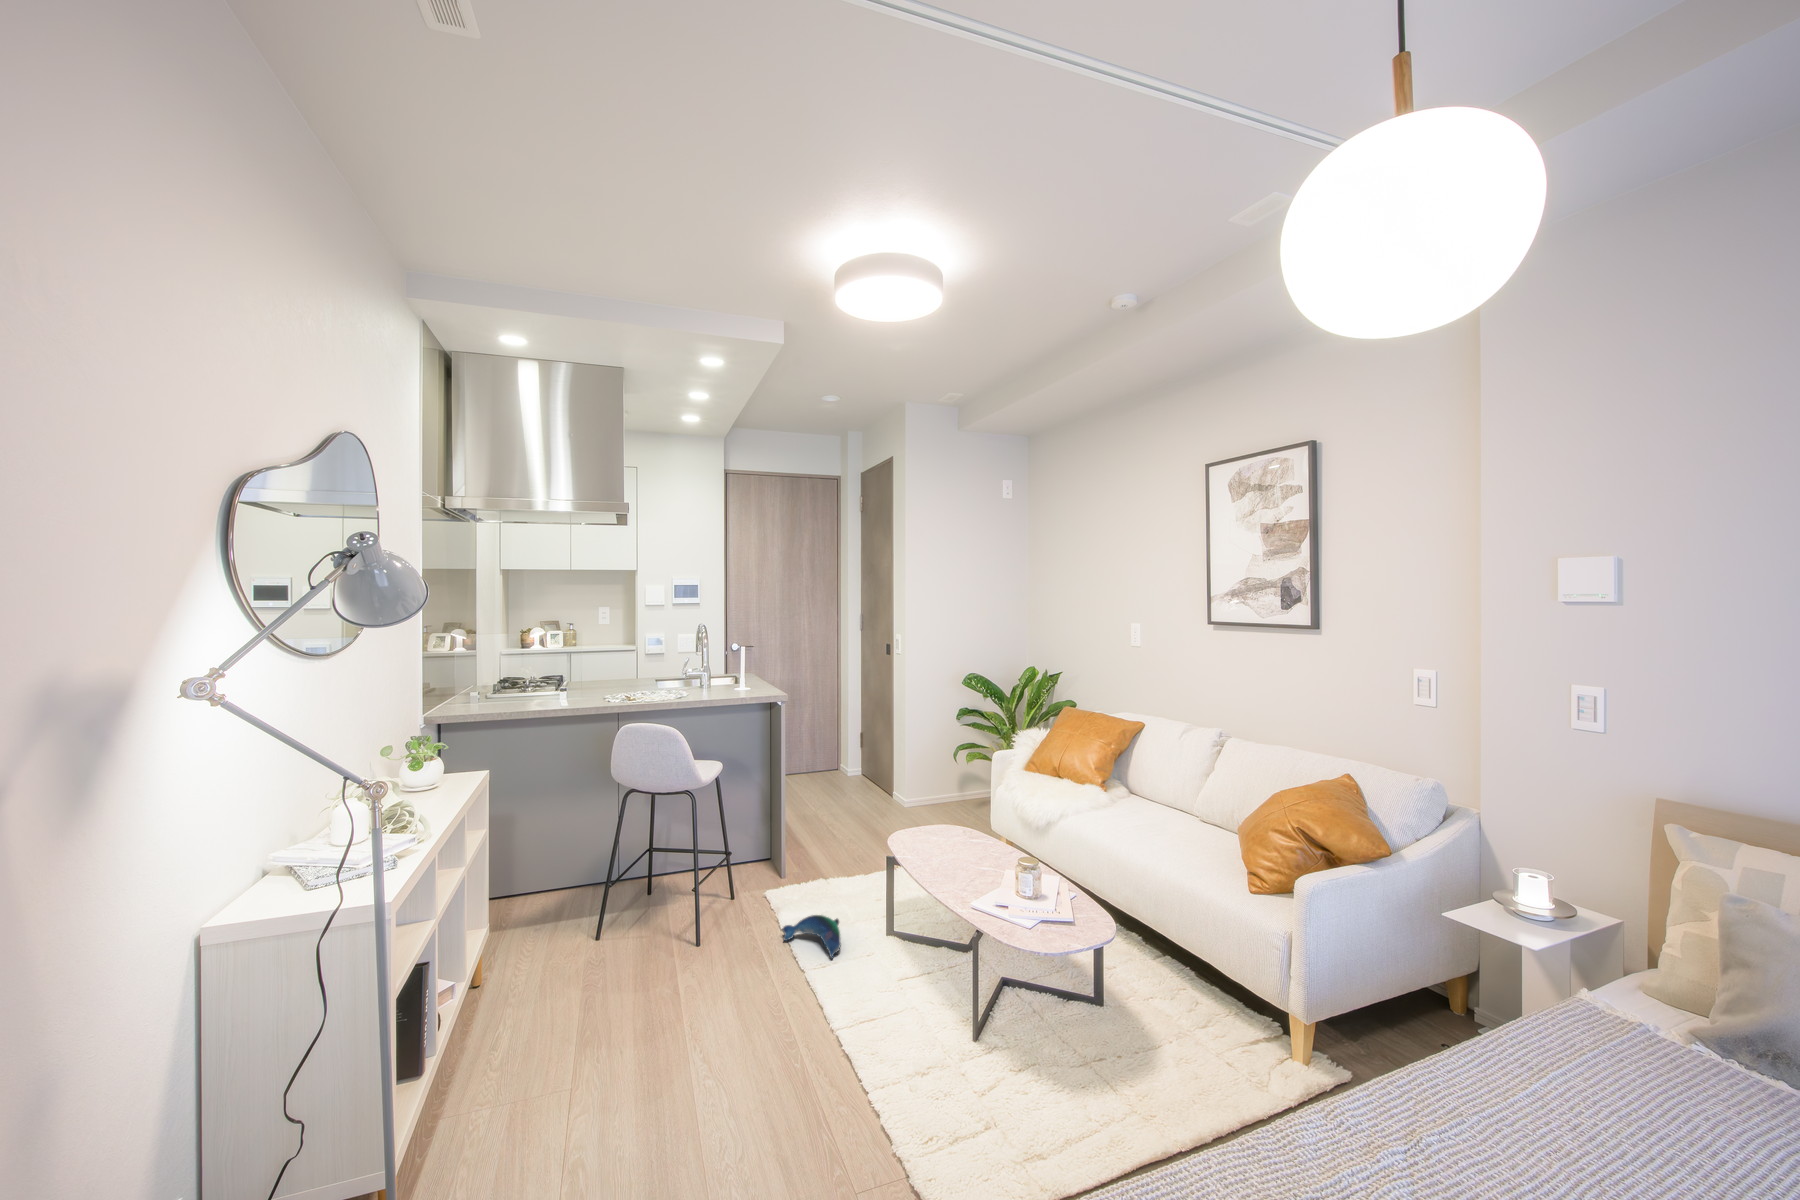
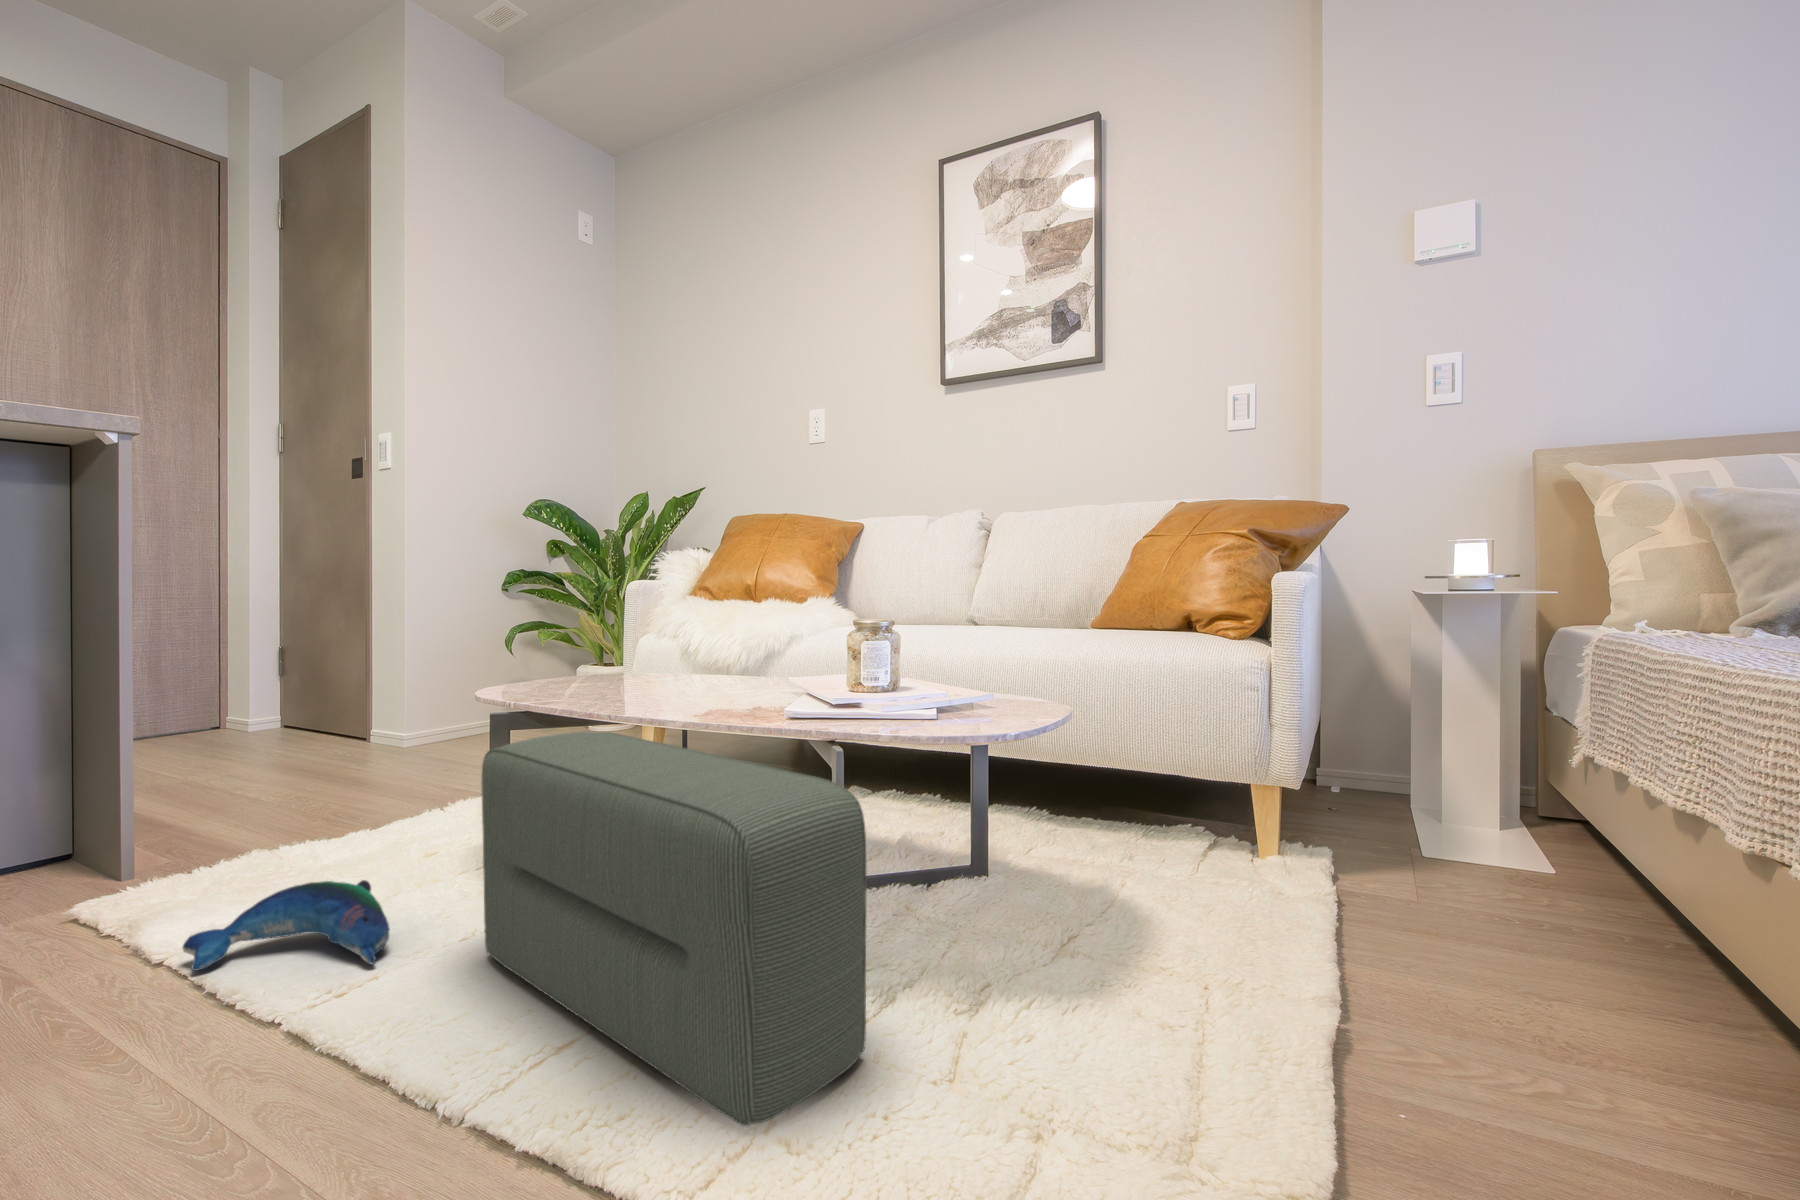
pouf: none [866,882,960,1079] -> present [482,732,866,1126]

